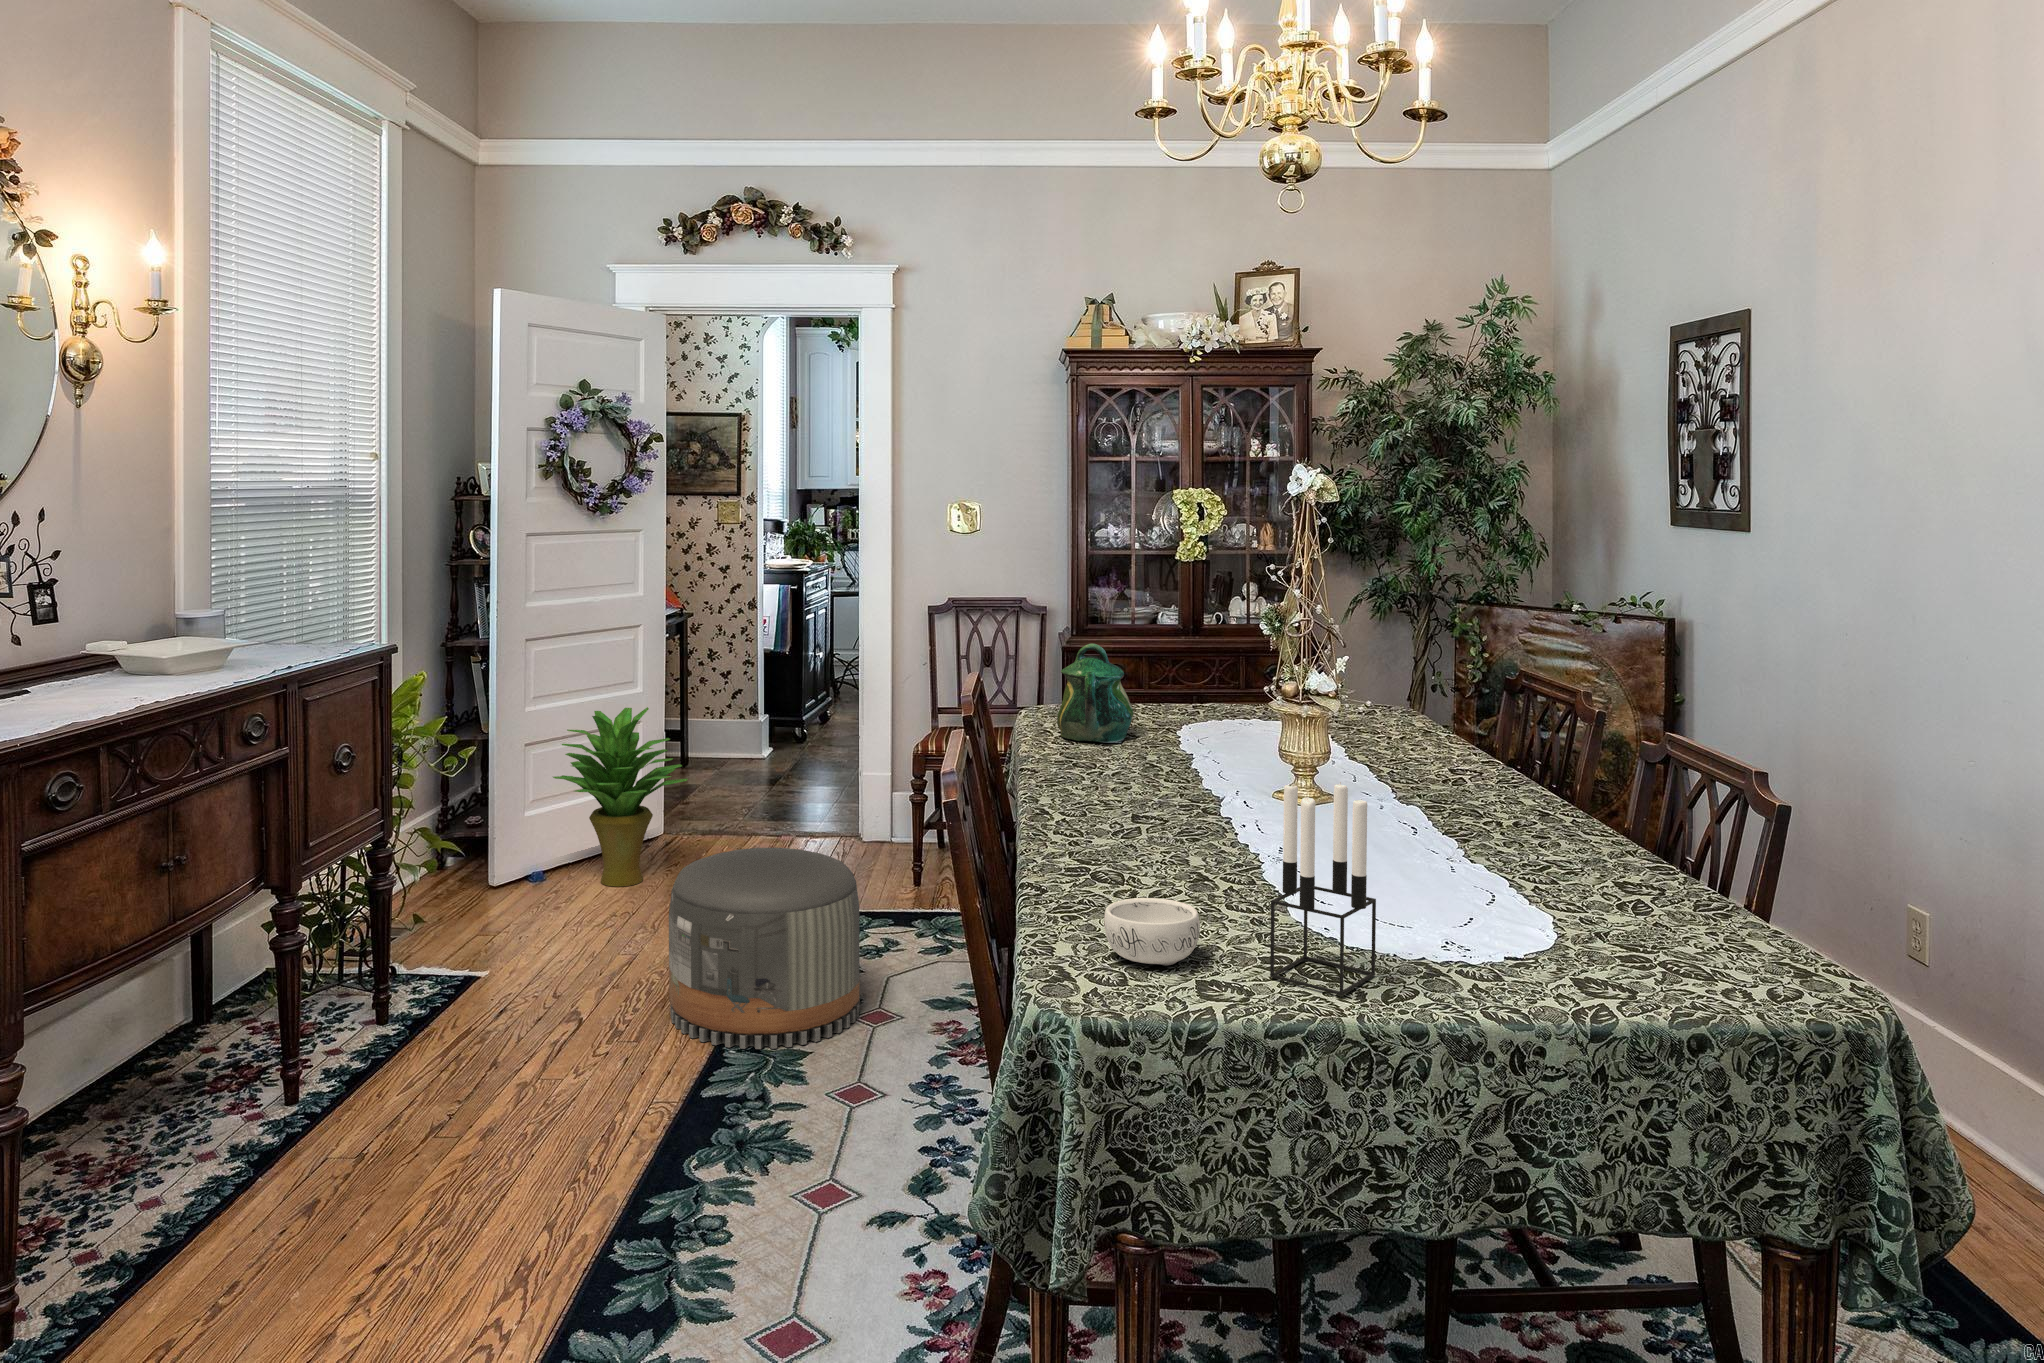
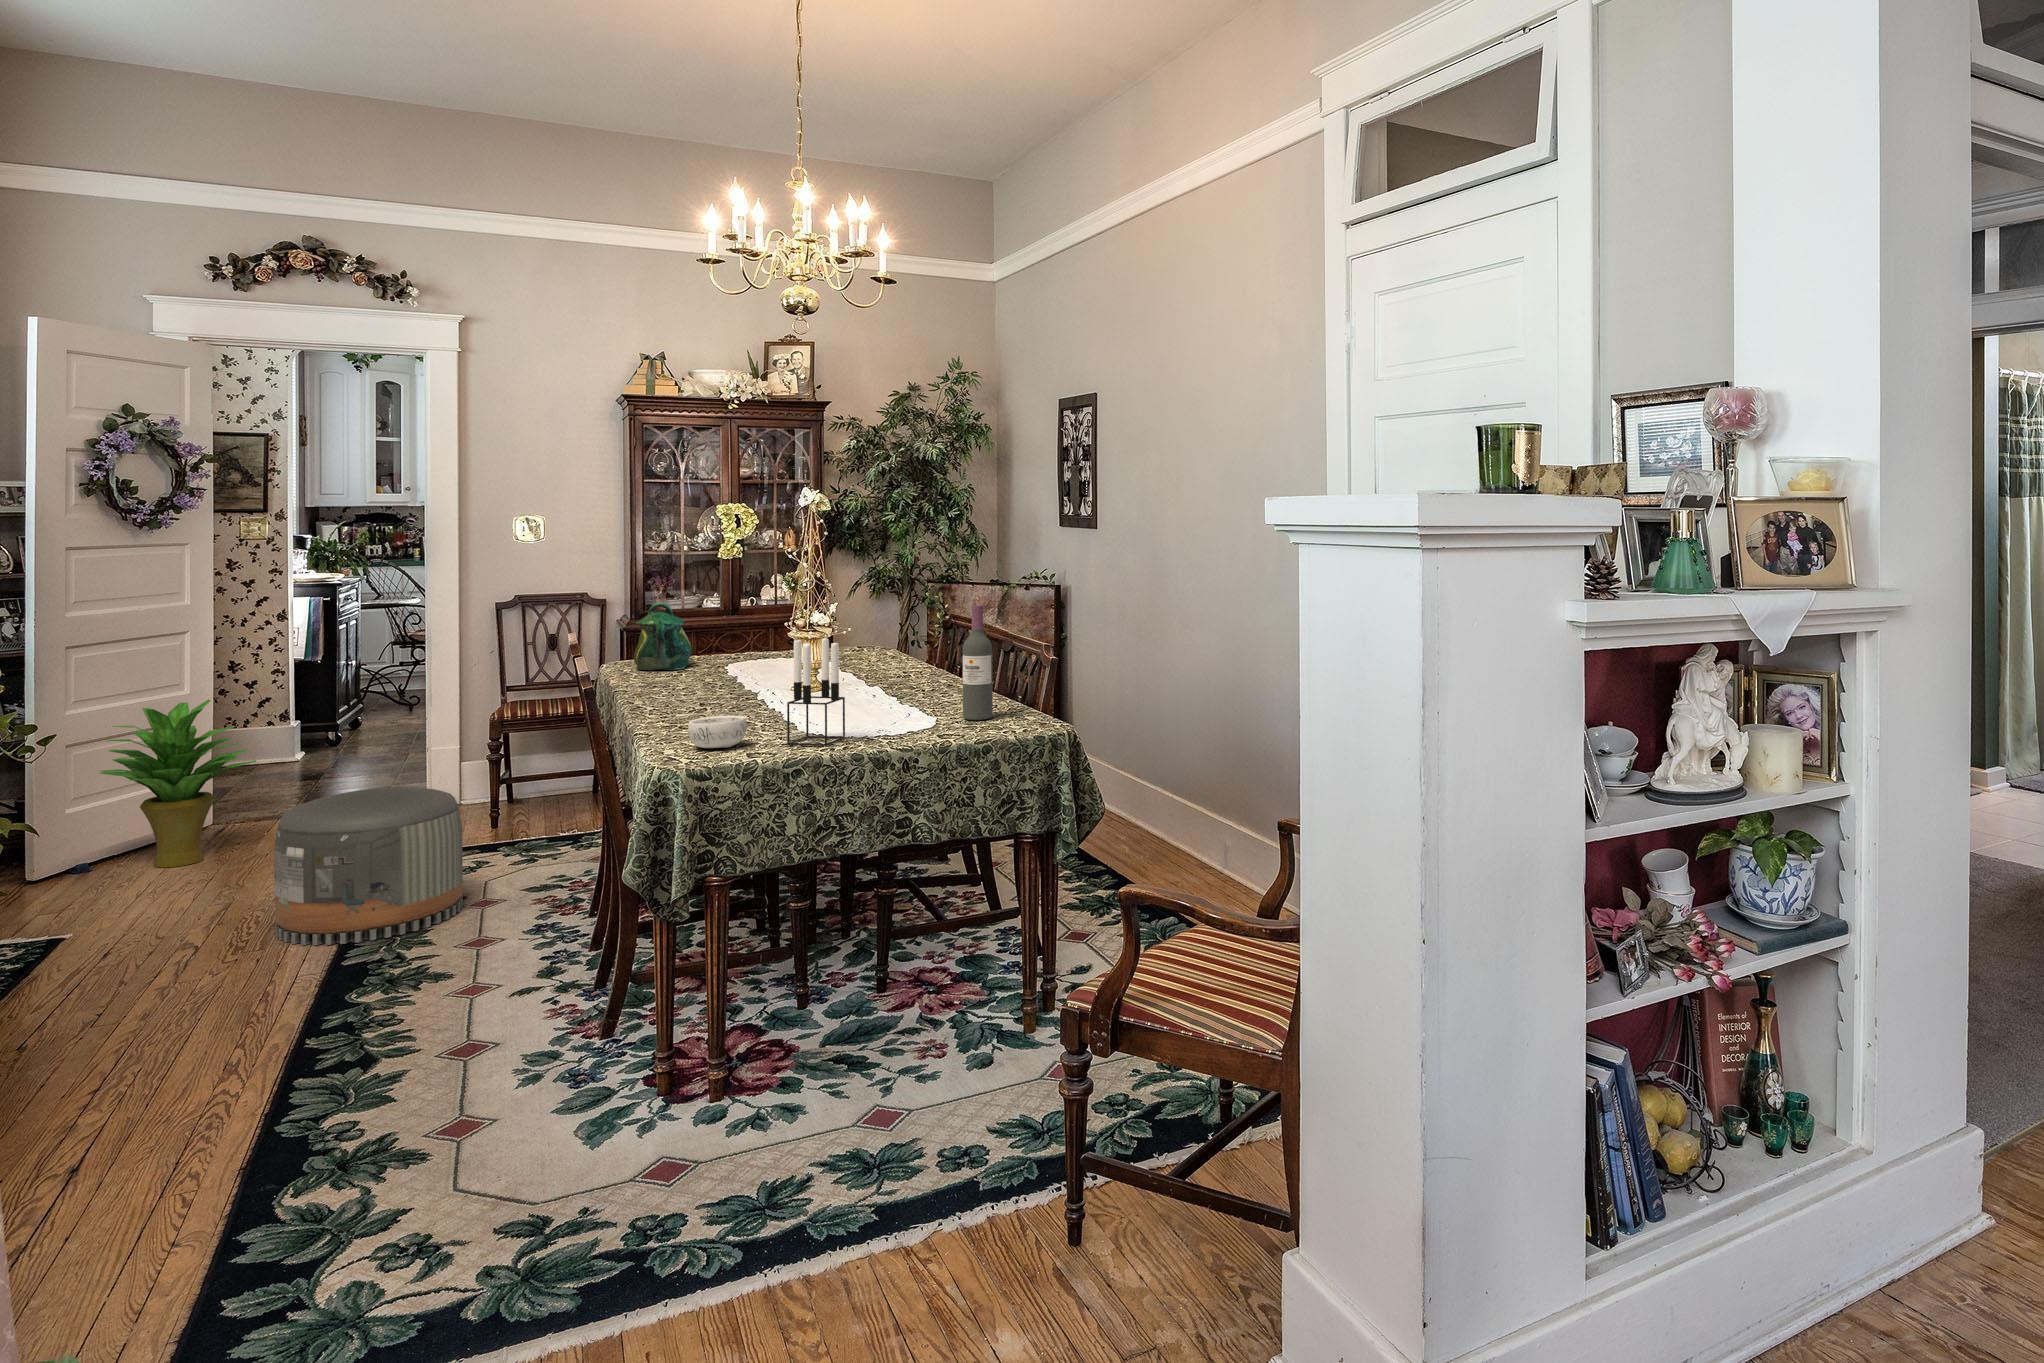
wine bottle: none [1603,733,1670,963] -> present [963,605,993,720]

